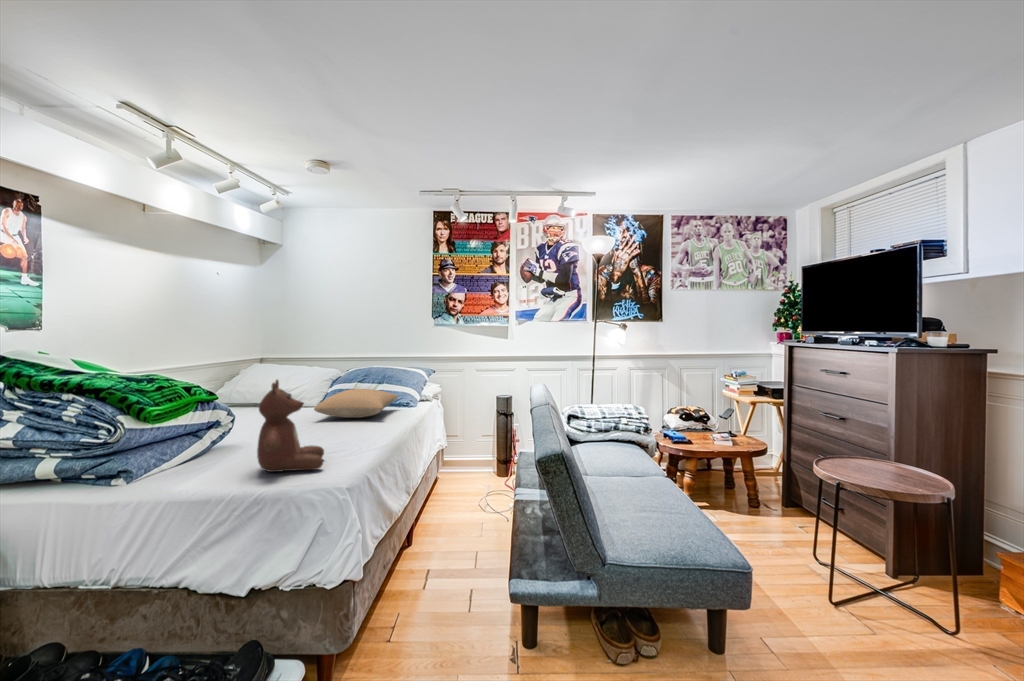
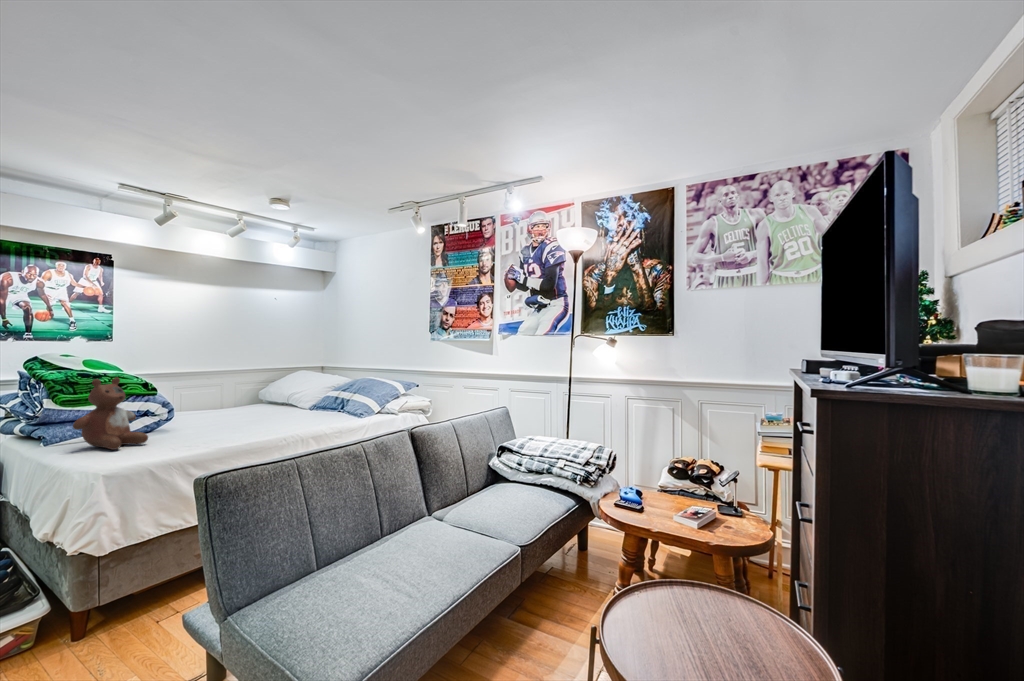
pillow: present [314,389,399,418] -> none [252,396,338,420]

